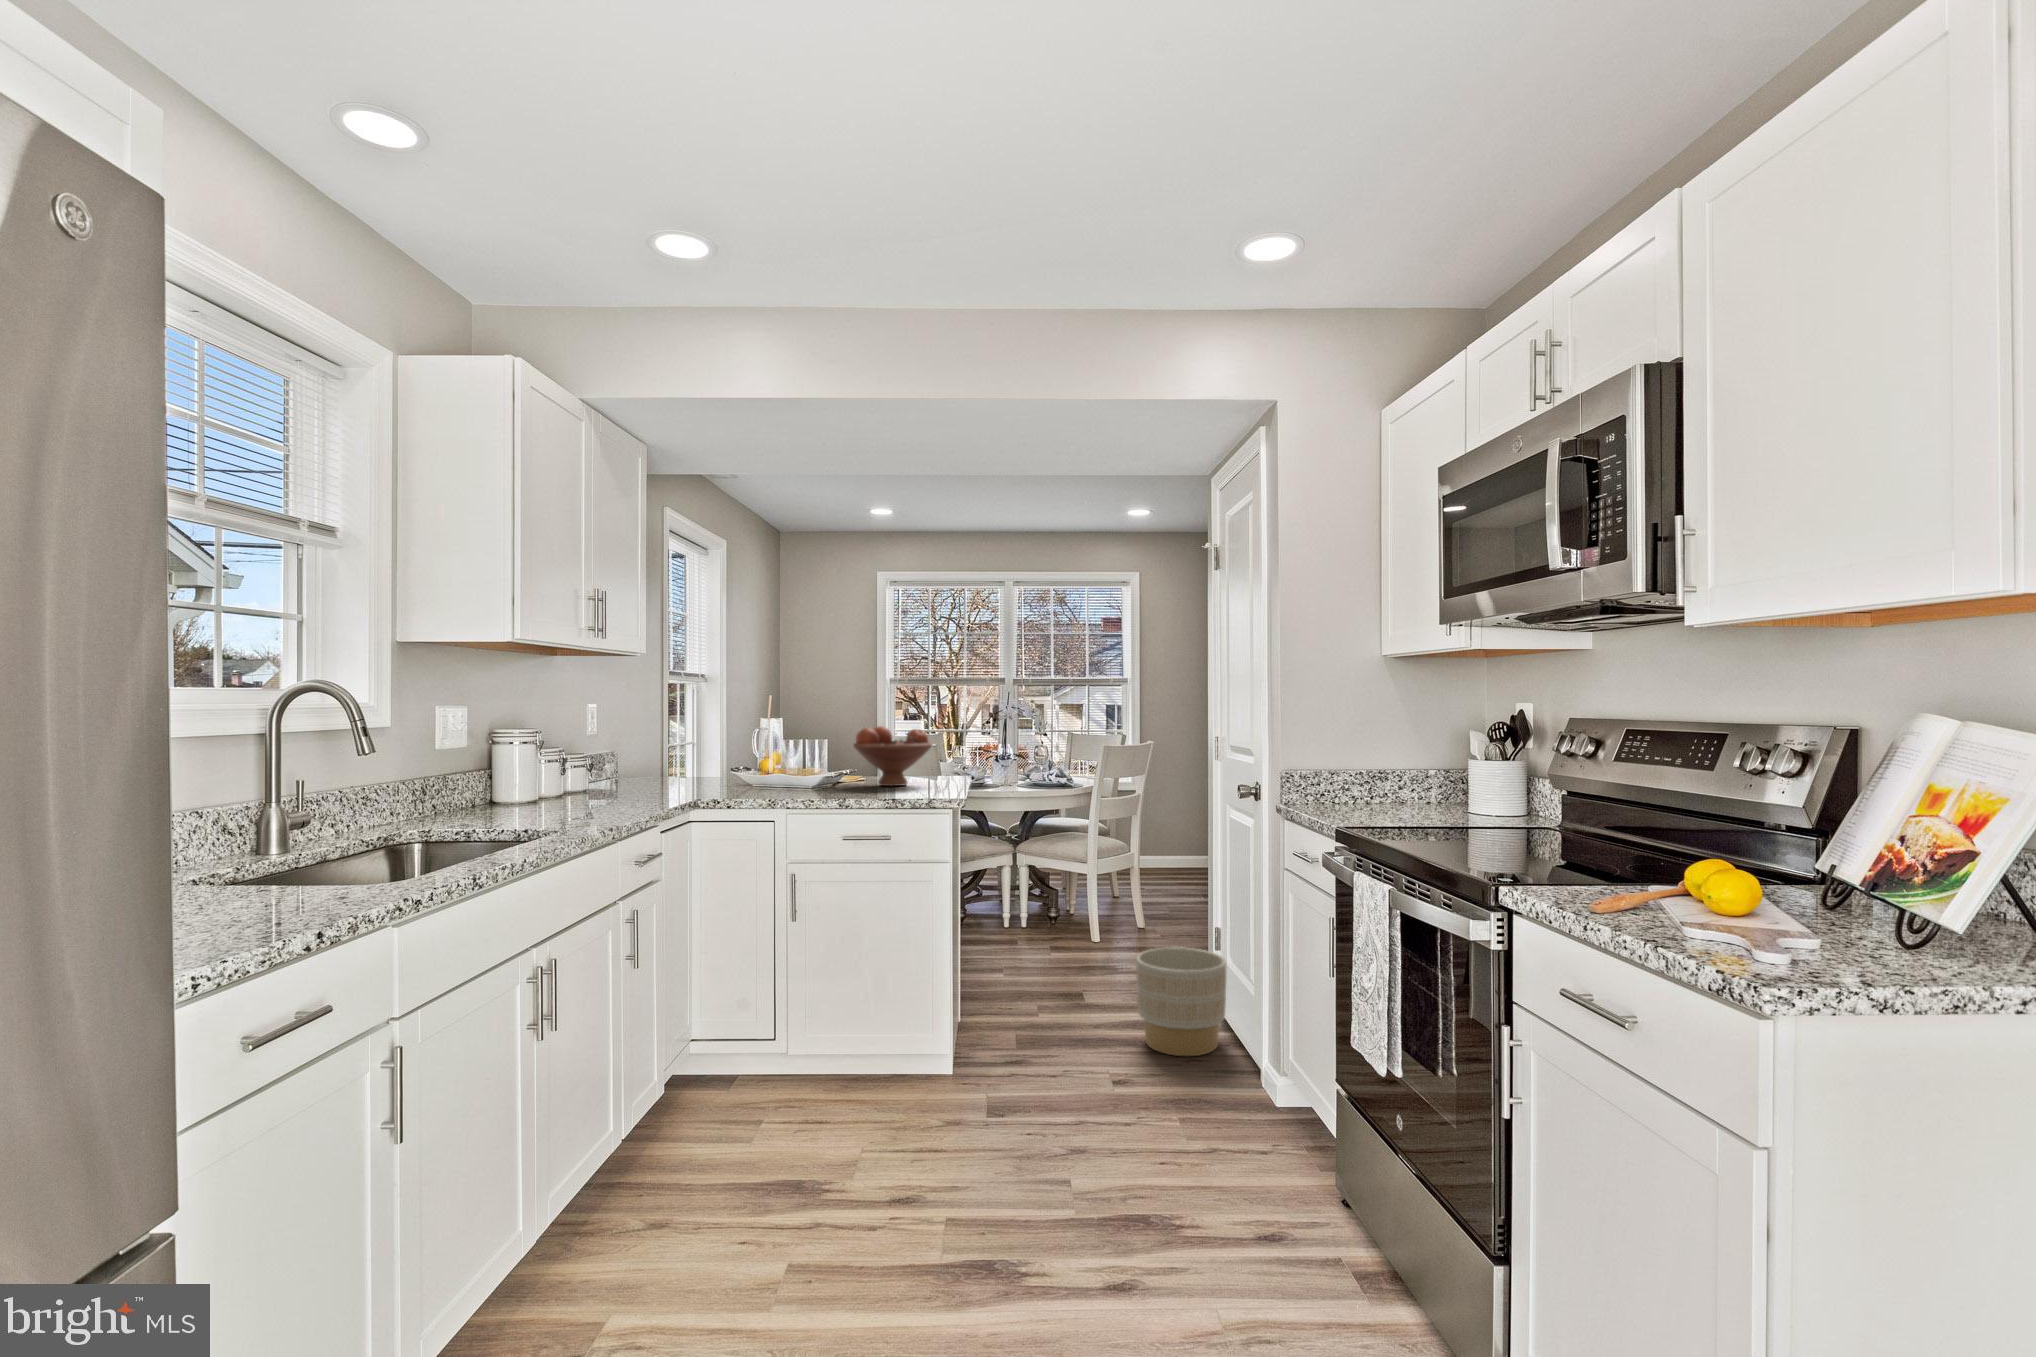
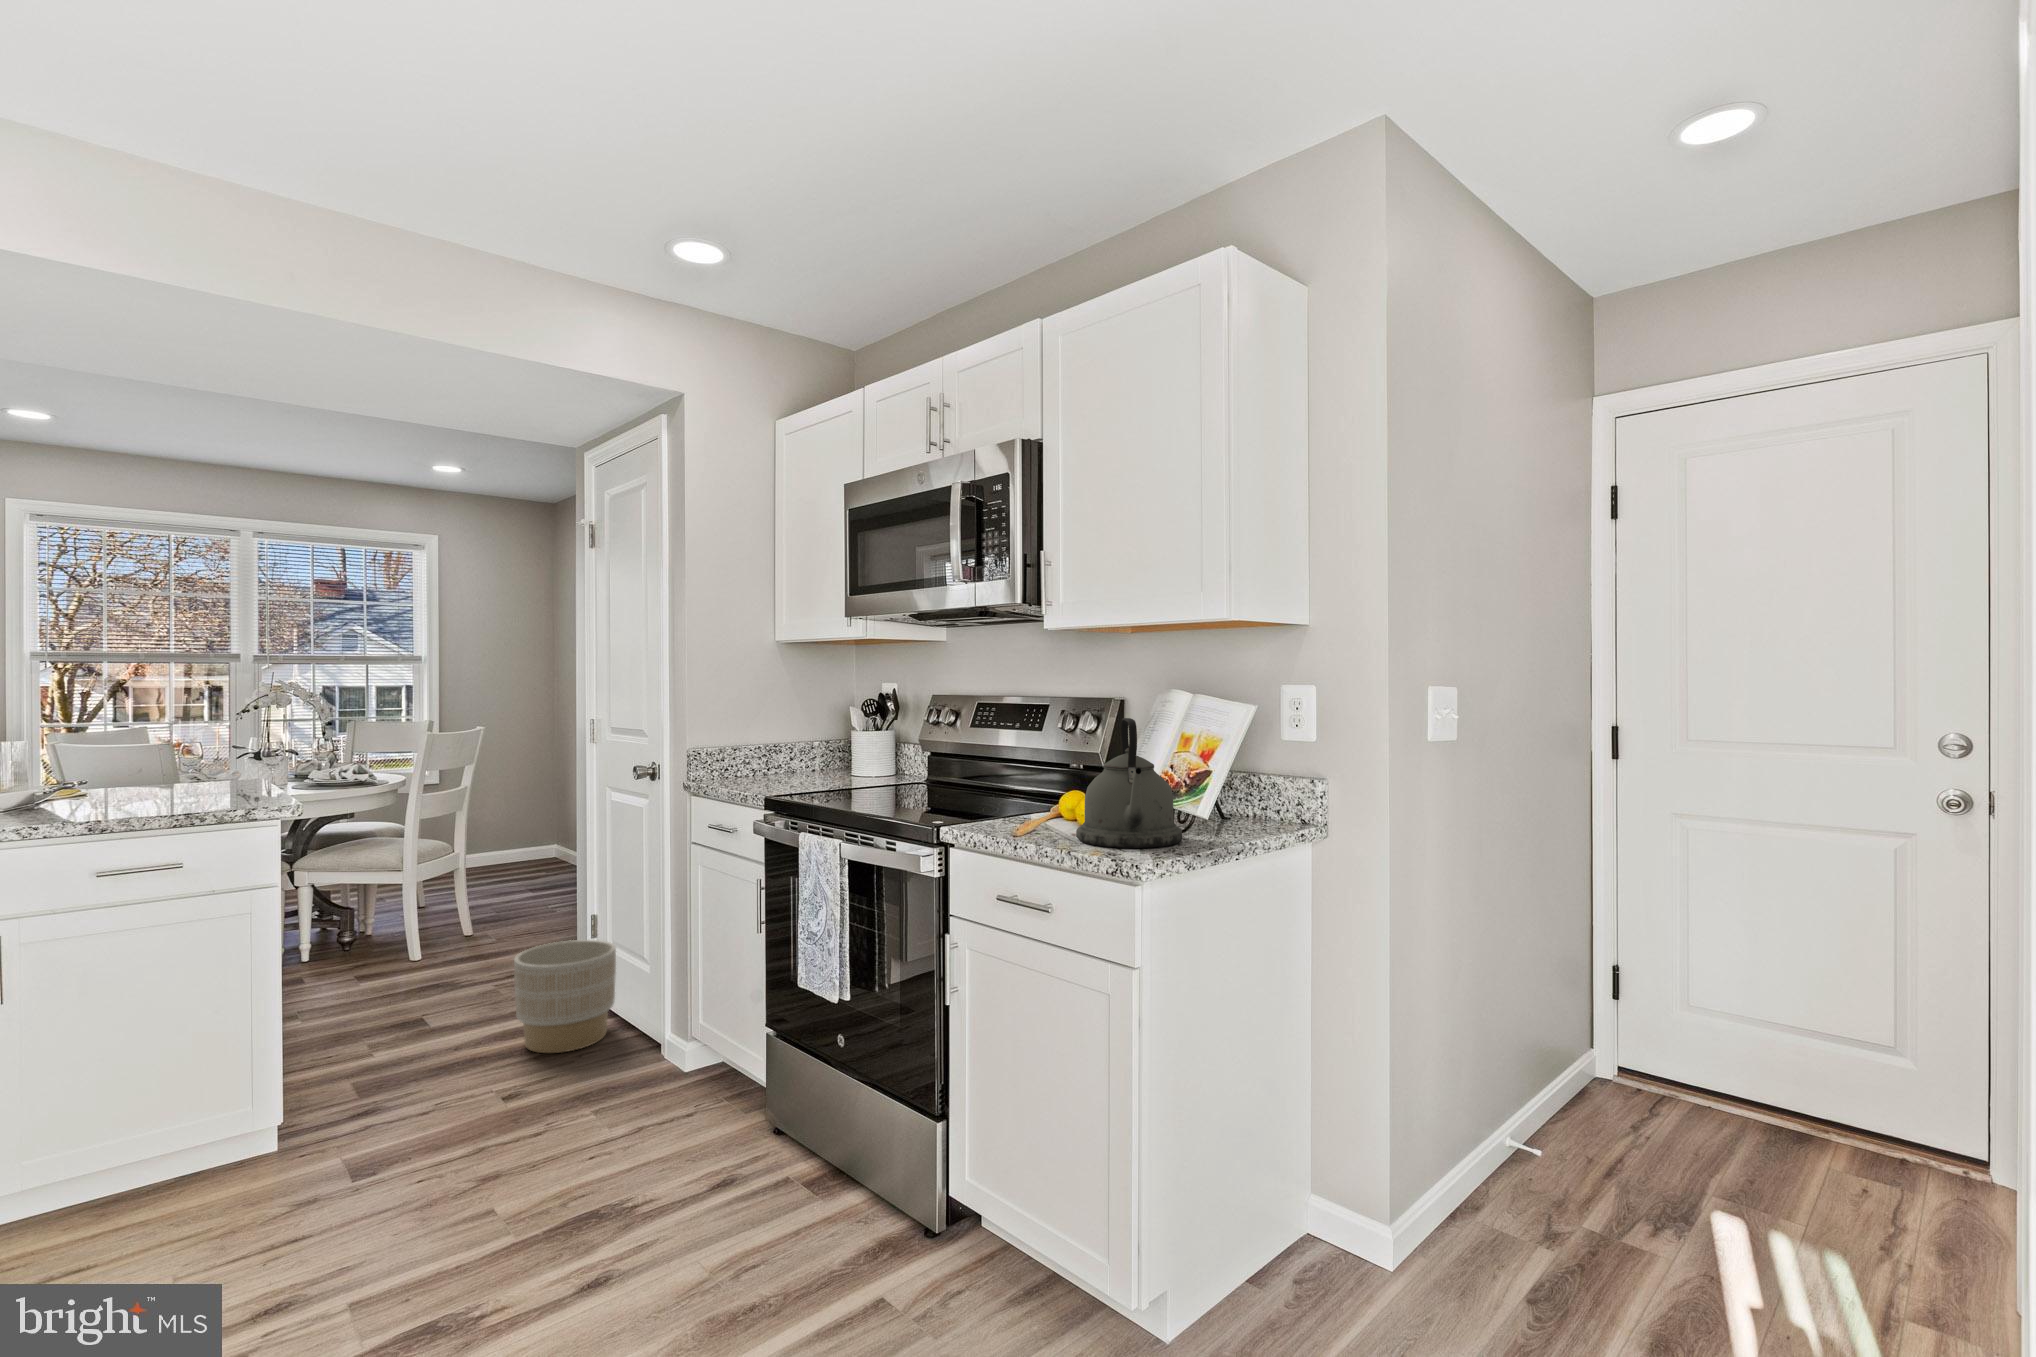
fruit bowl: present [853,726,932,786] -> none [80,725,221,804]
kettle: none [1684,758,1888,962] -> present [1076,718,1182,848]

